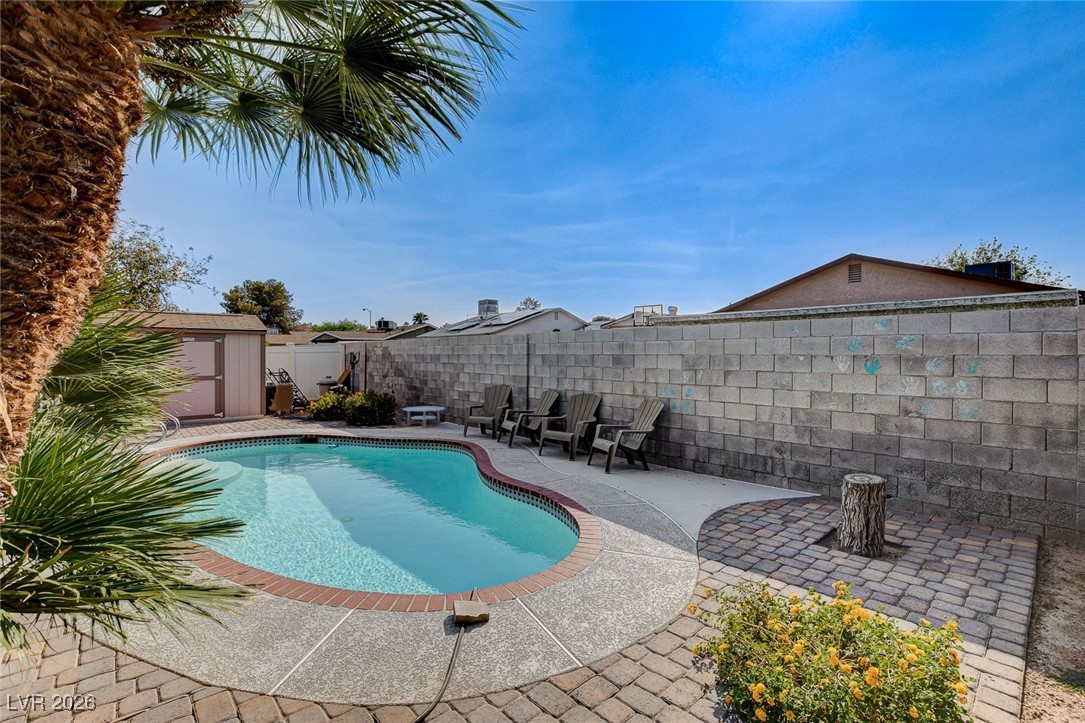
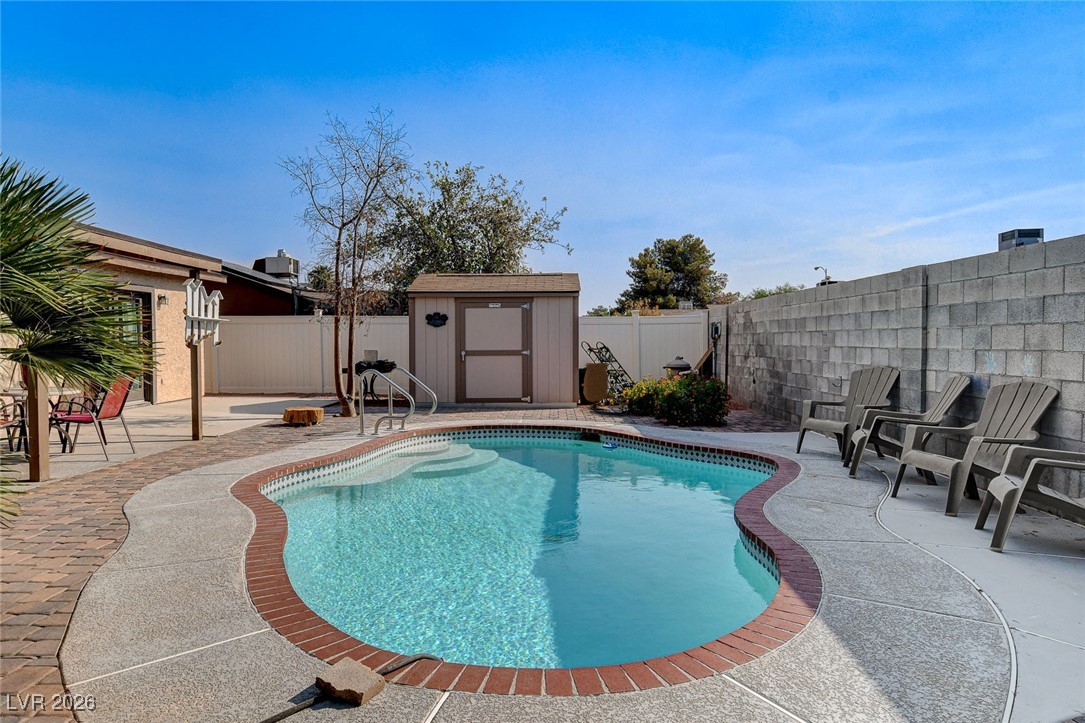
round table: present [403,406,445,428] -> none [732,406,808,442]

